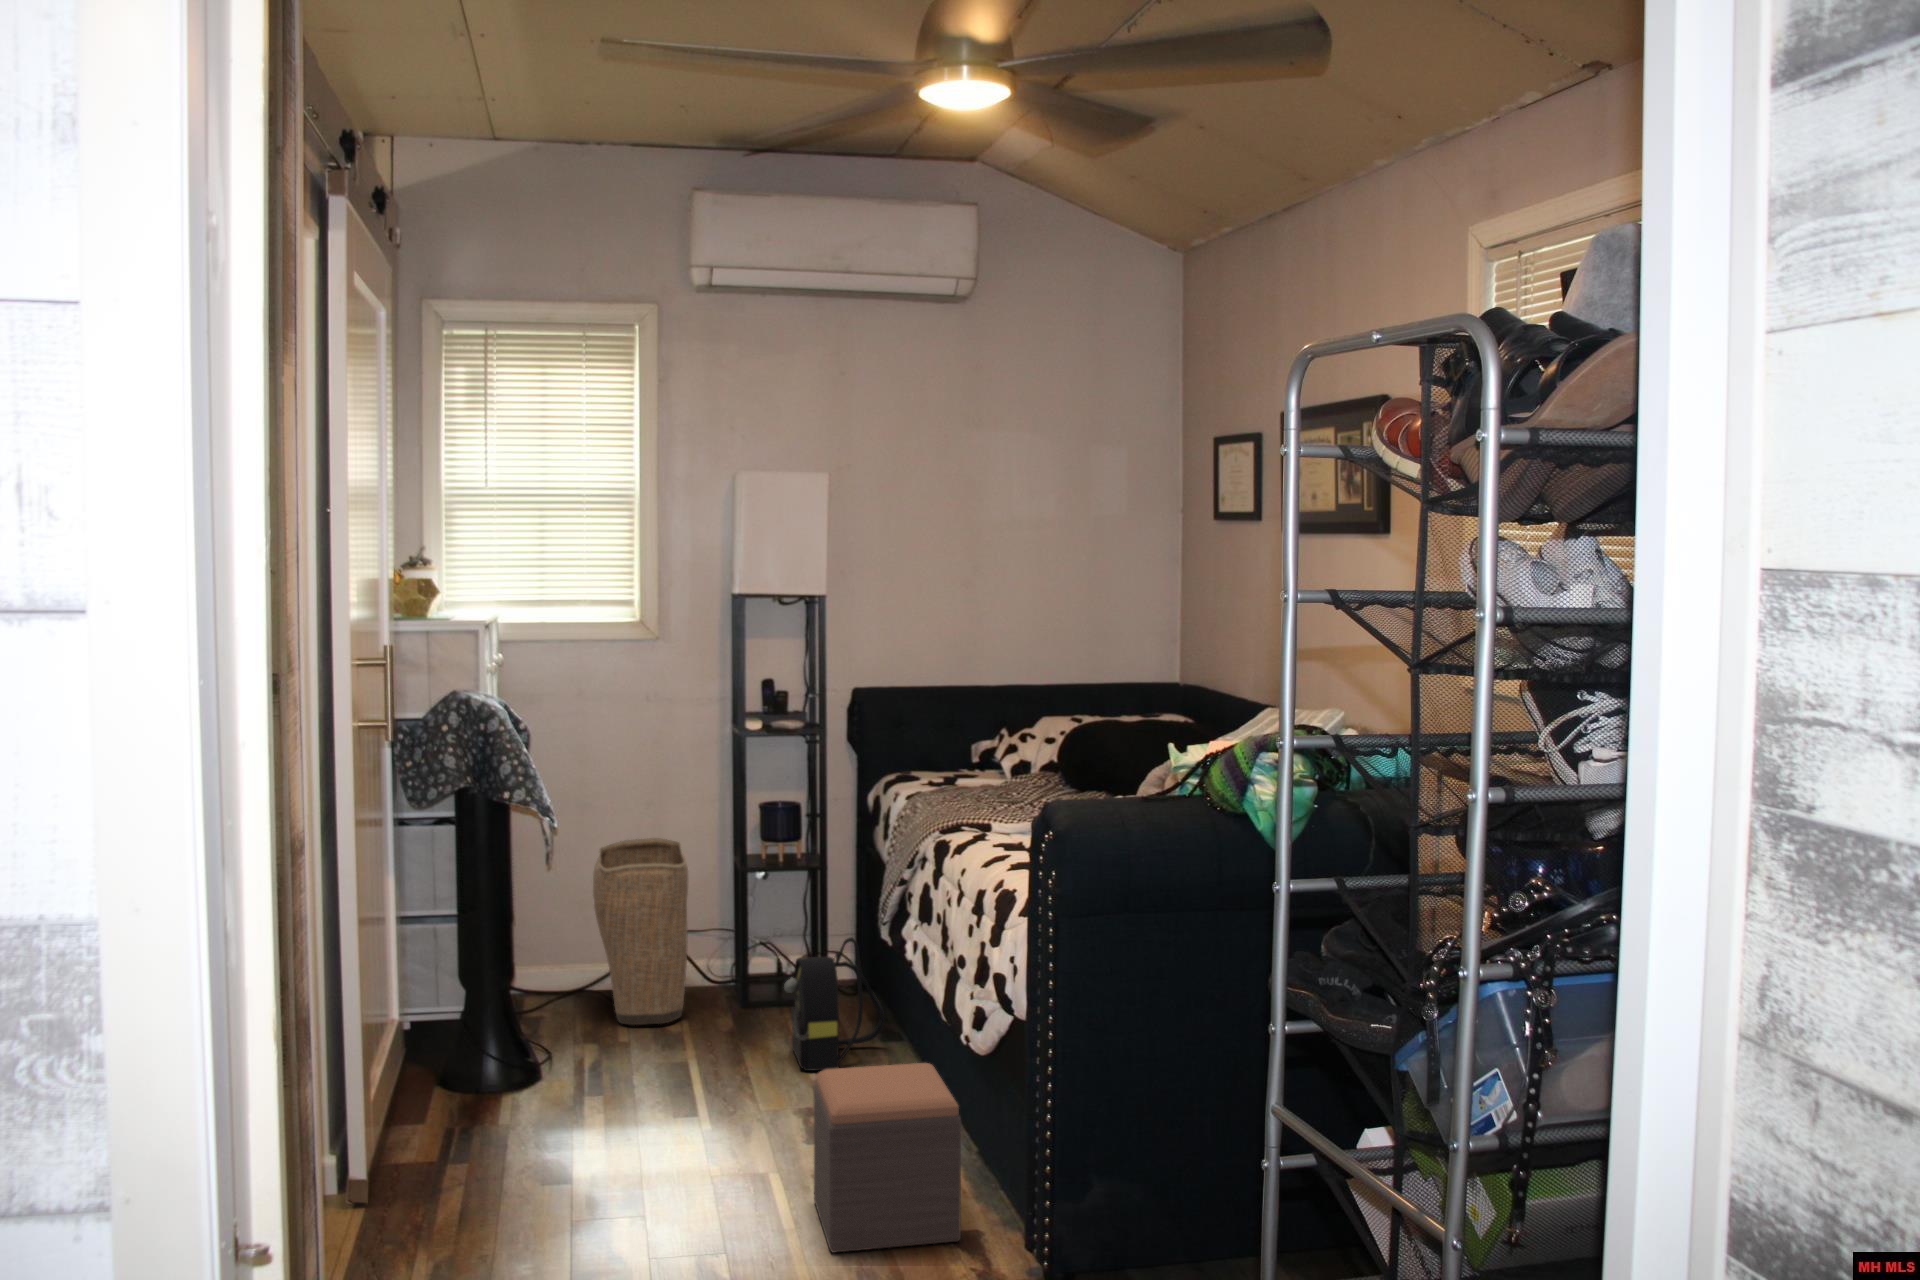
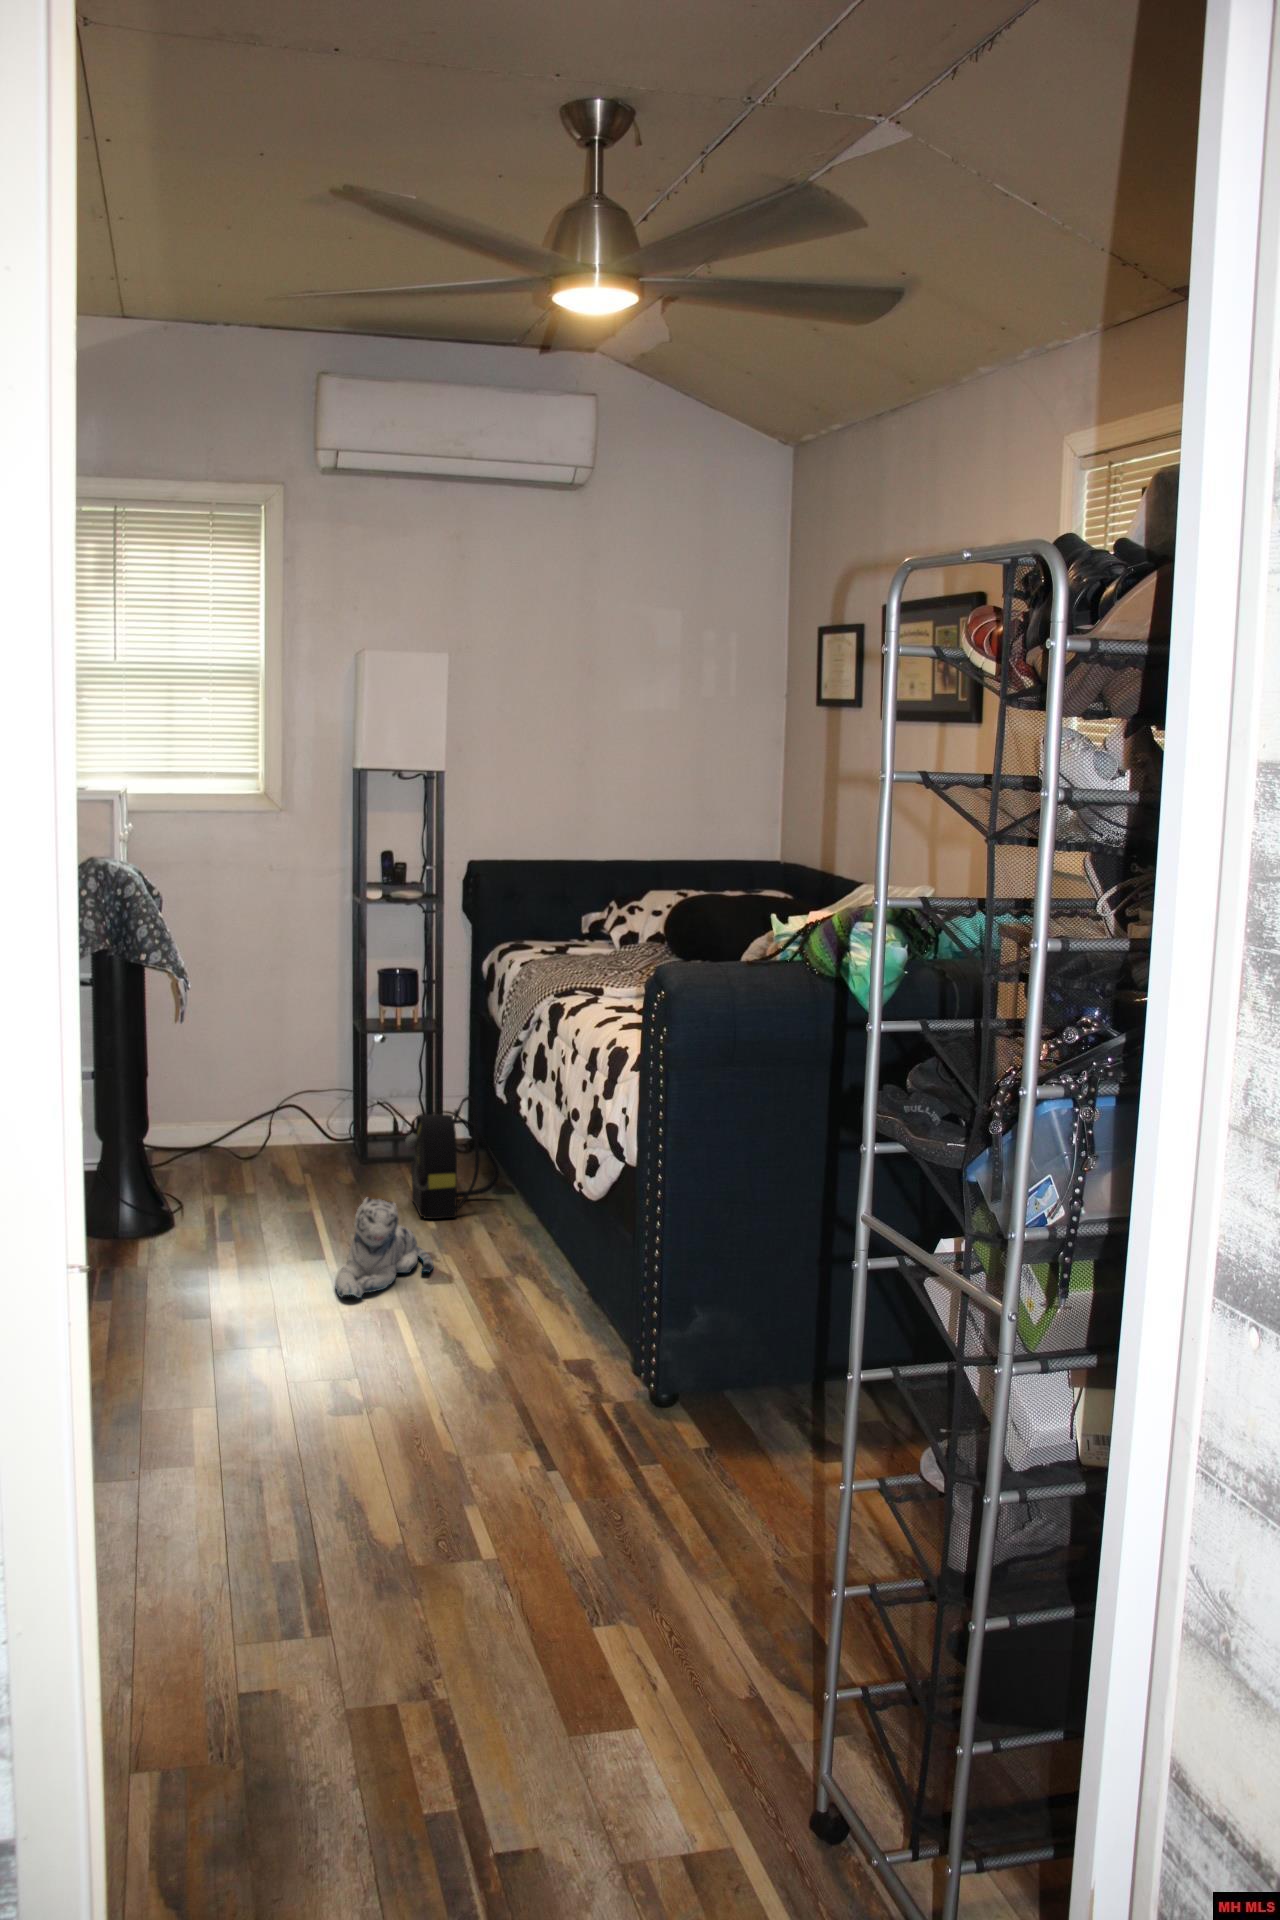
laundry basket: present [593,838,688,1025] -> none [220,1003,311,1177]
plush toy: none [704,1052,812,1164] -> present [335,1198,433,1298]
footstool: present [814,1063,961,1253] -> none [439,1206,577,1373]

